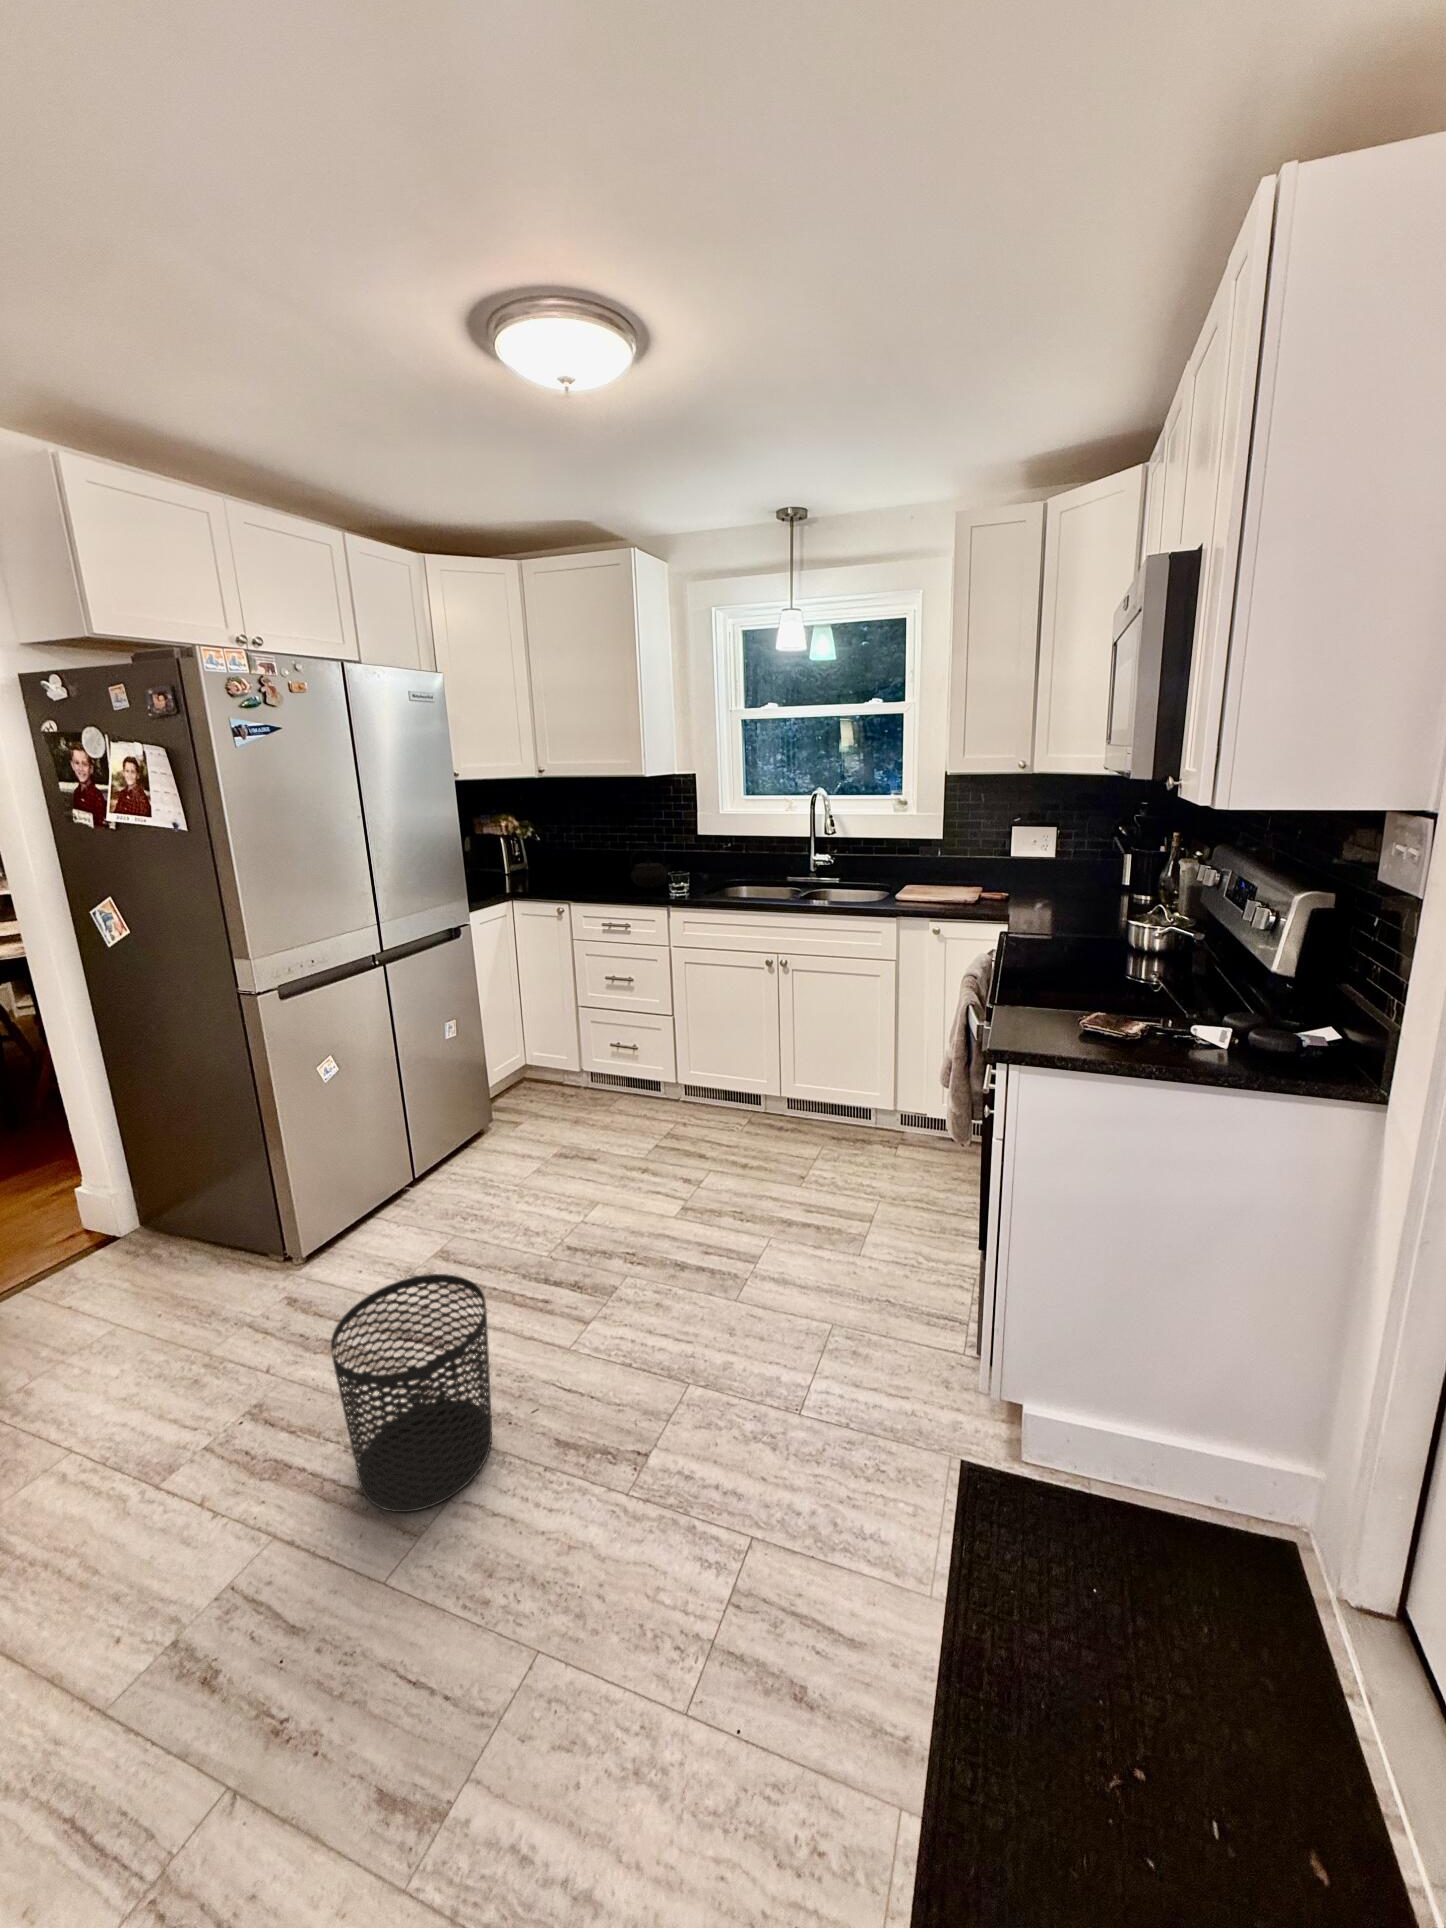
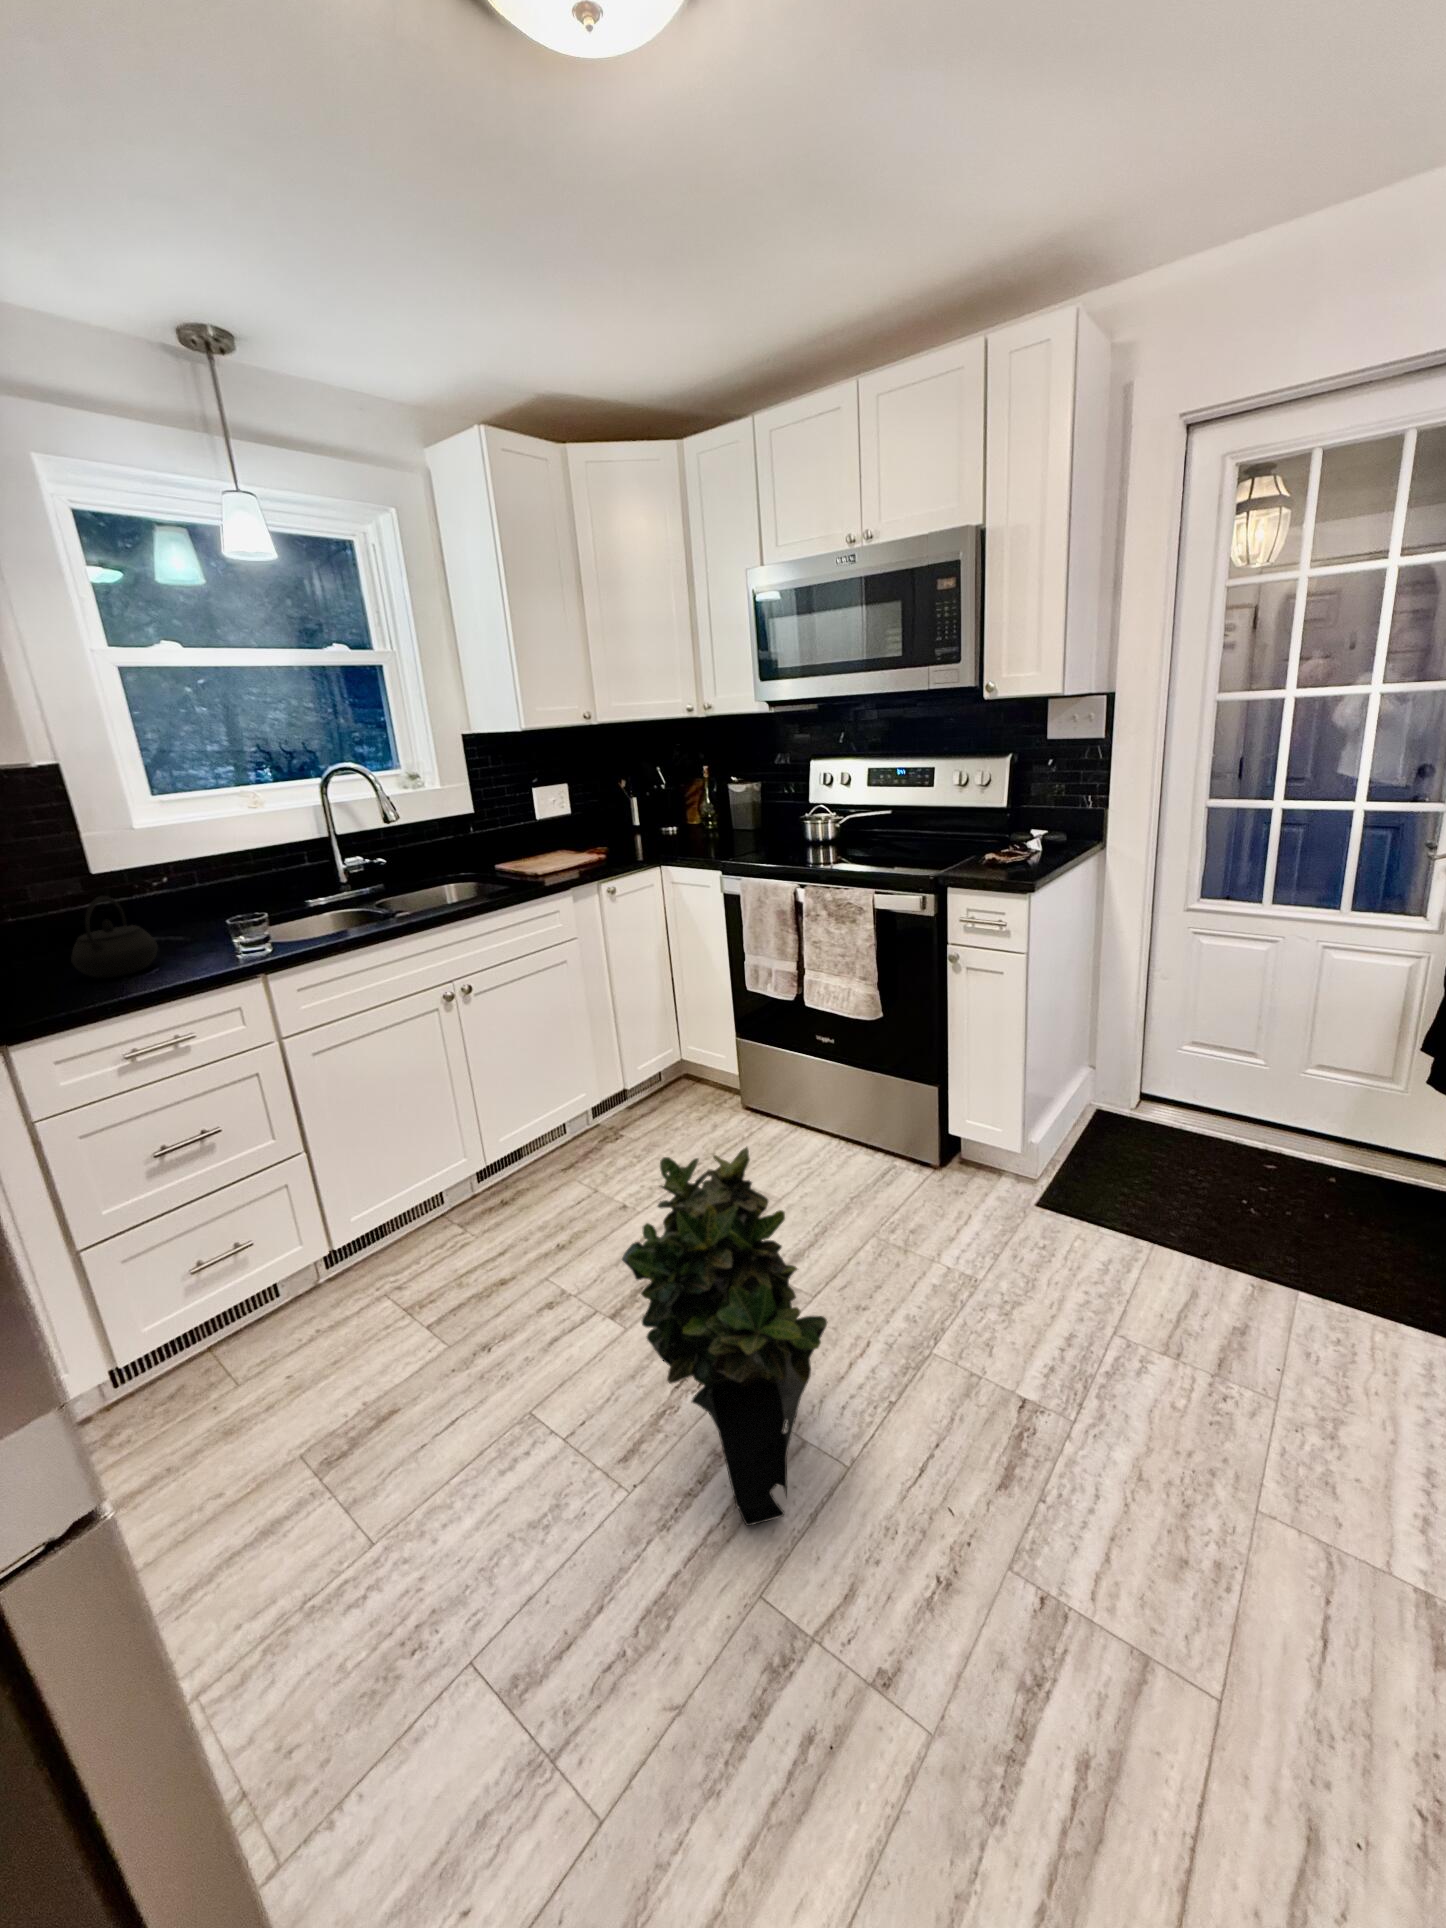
potted plant: none [492,1082,629,1322] -> present [622,1147,828,1526]
waste bin: present [331,1274,492,1512] -> none [918,1392,1147,1769]

